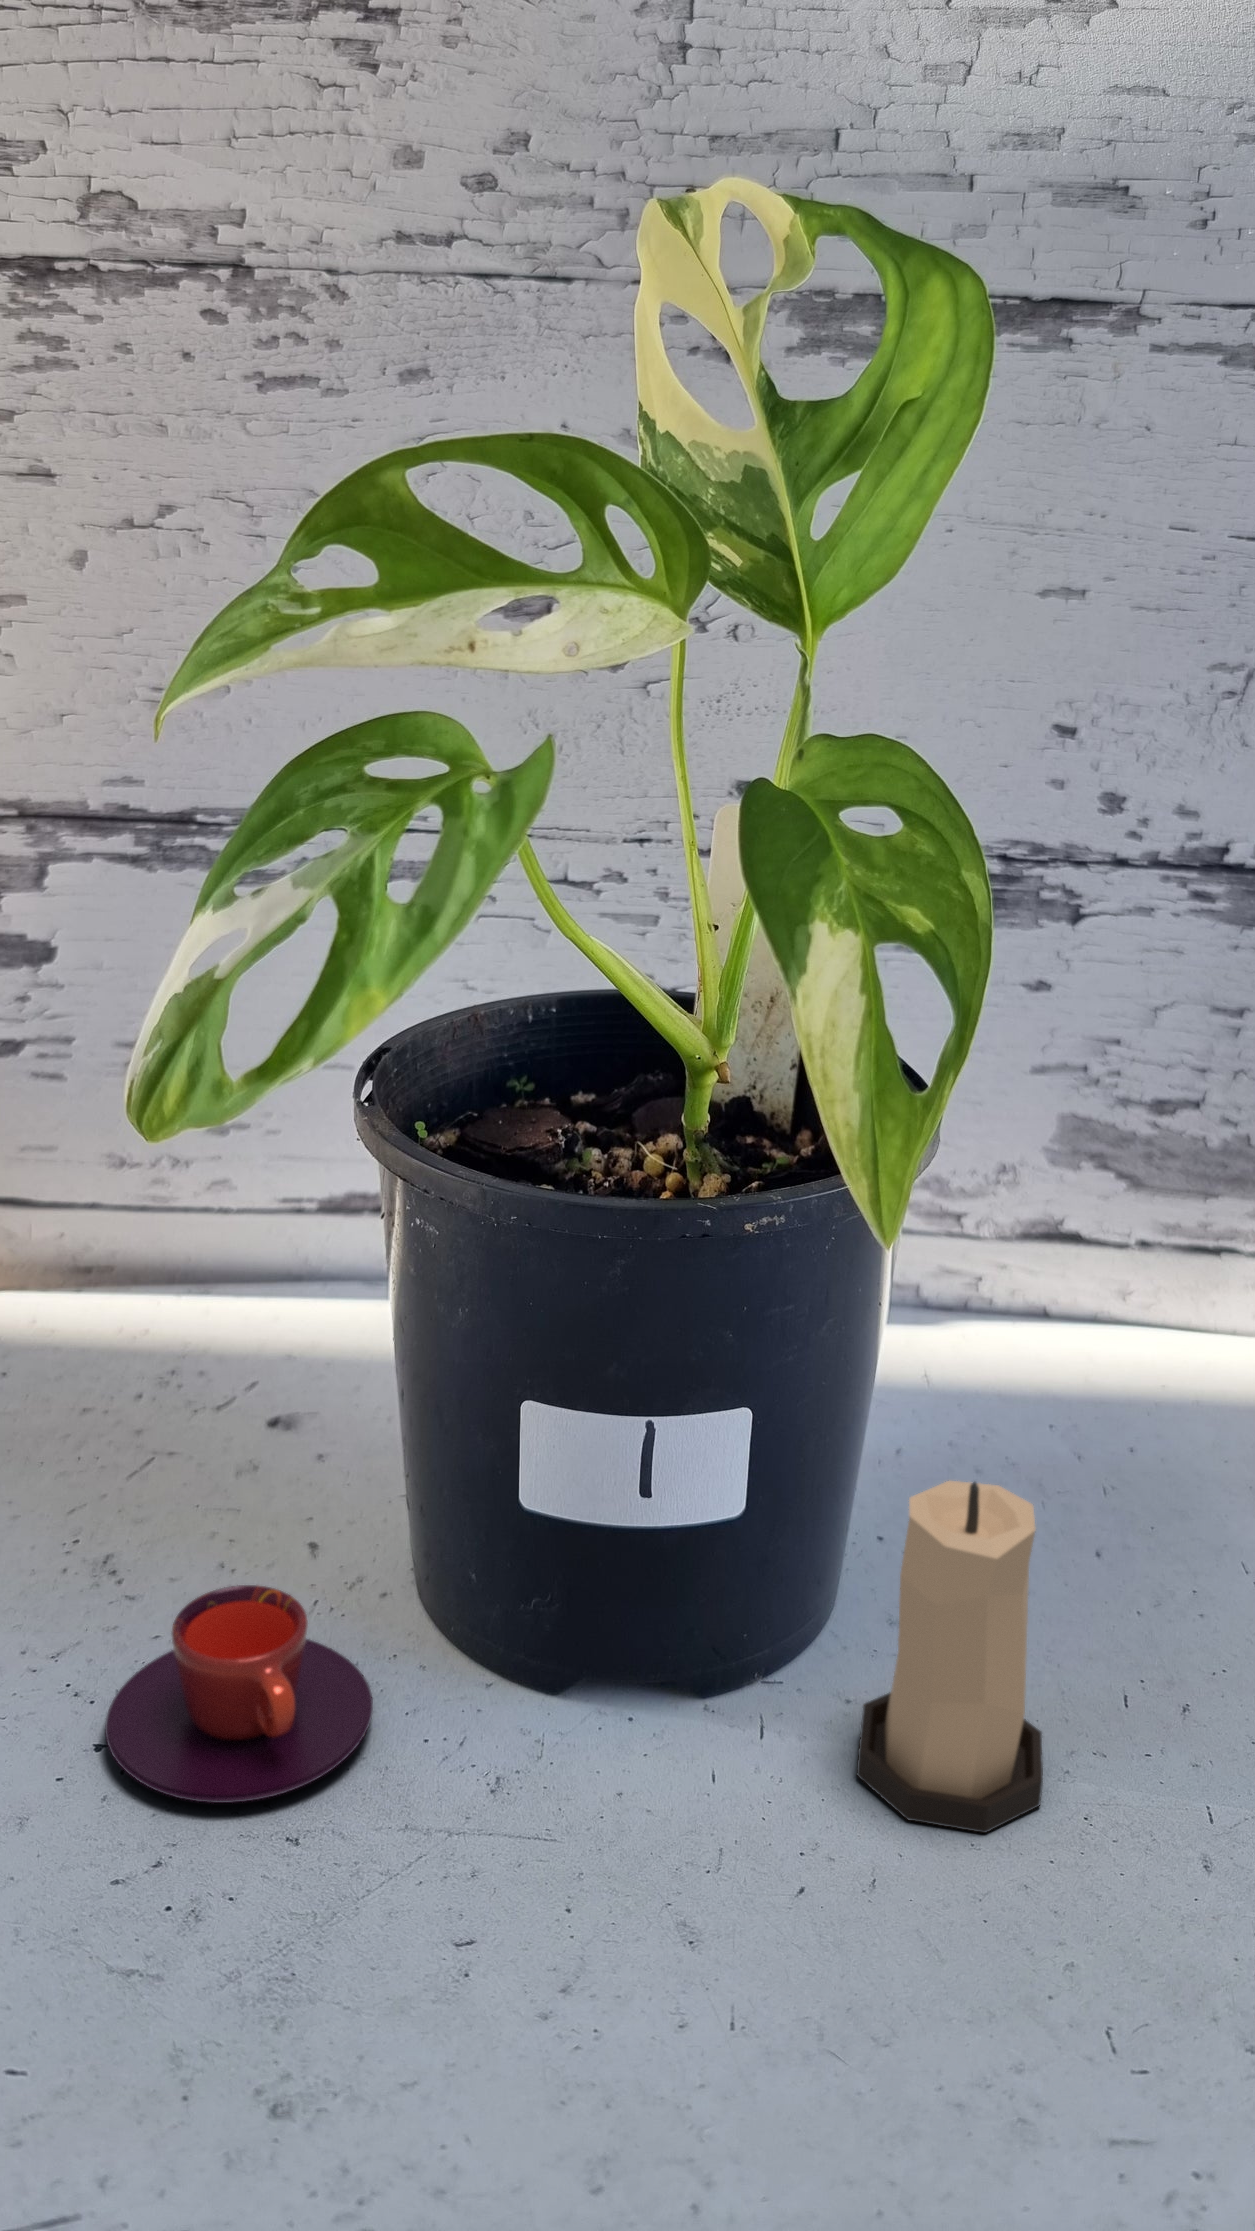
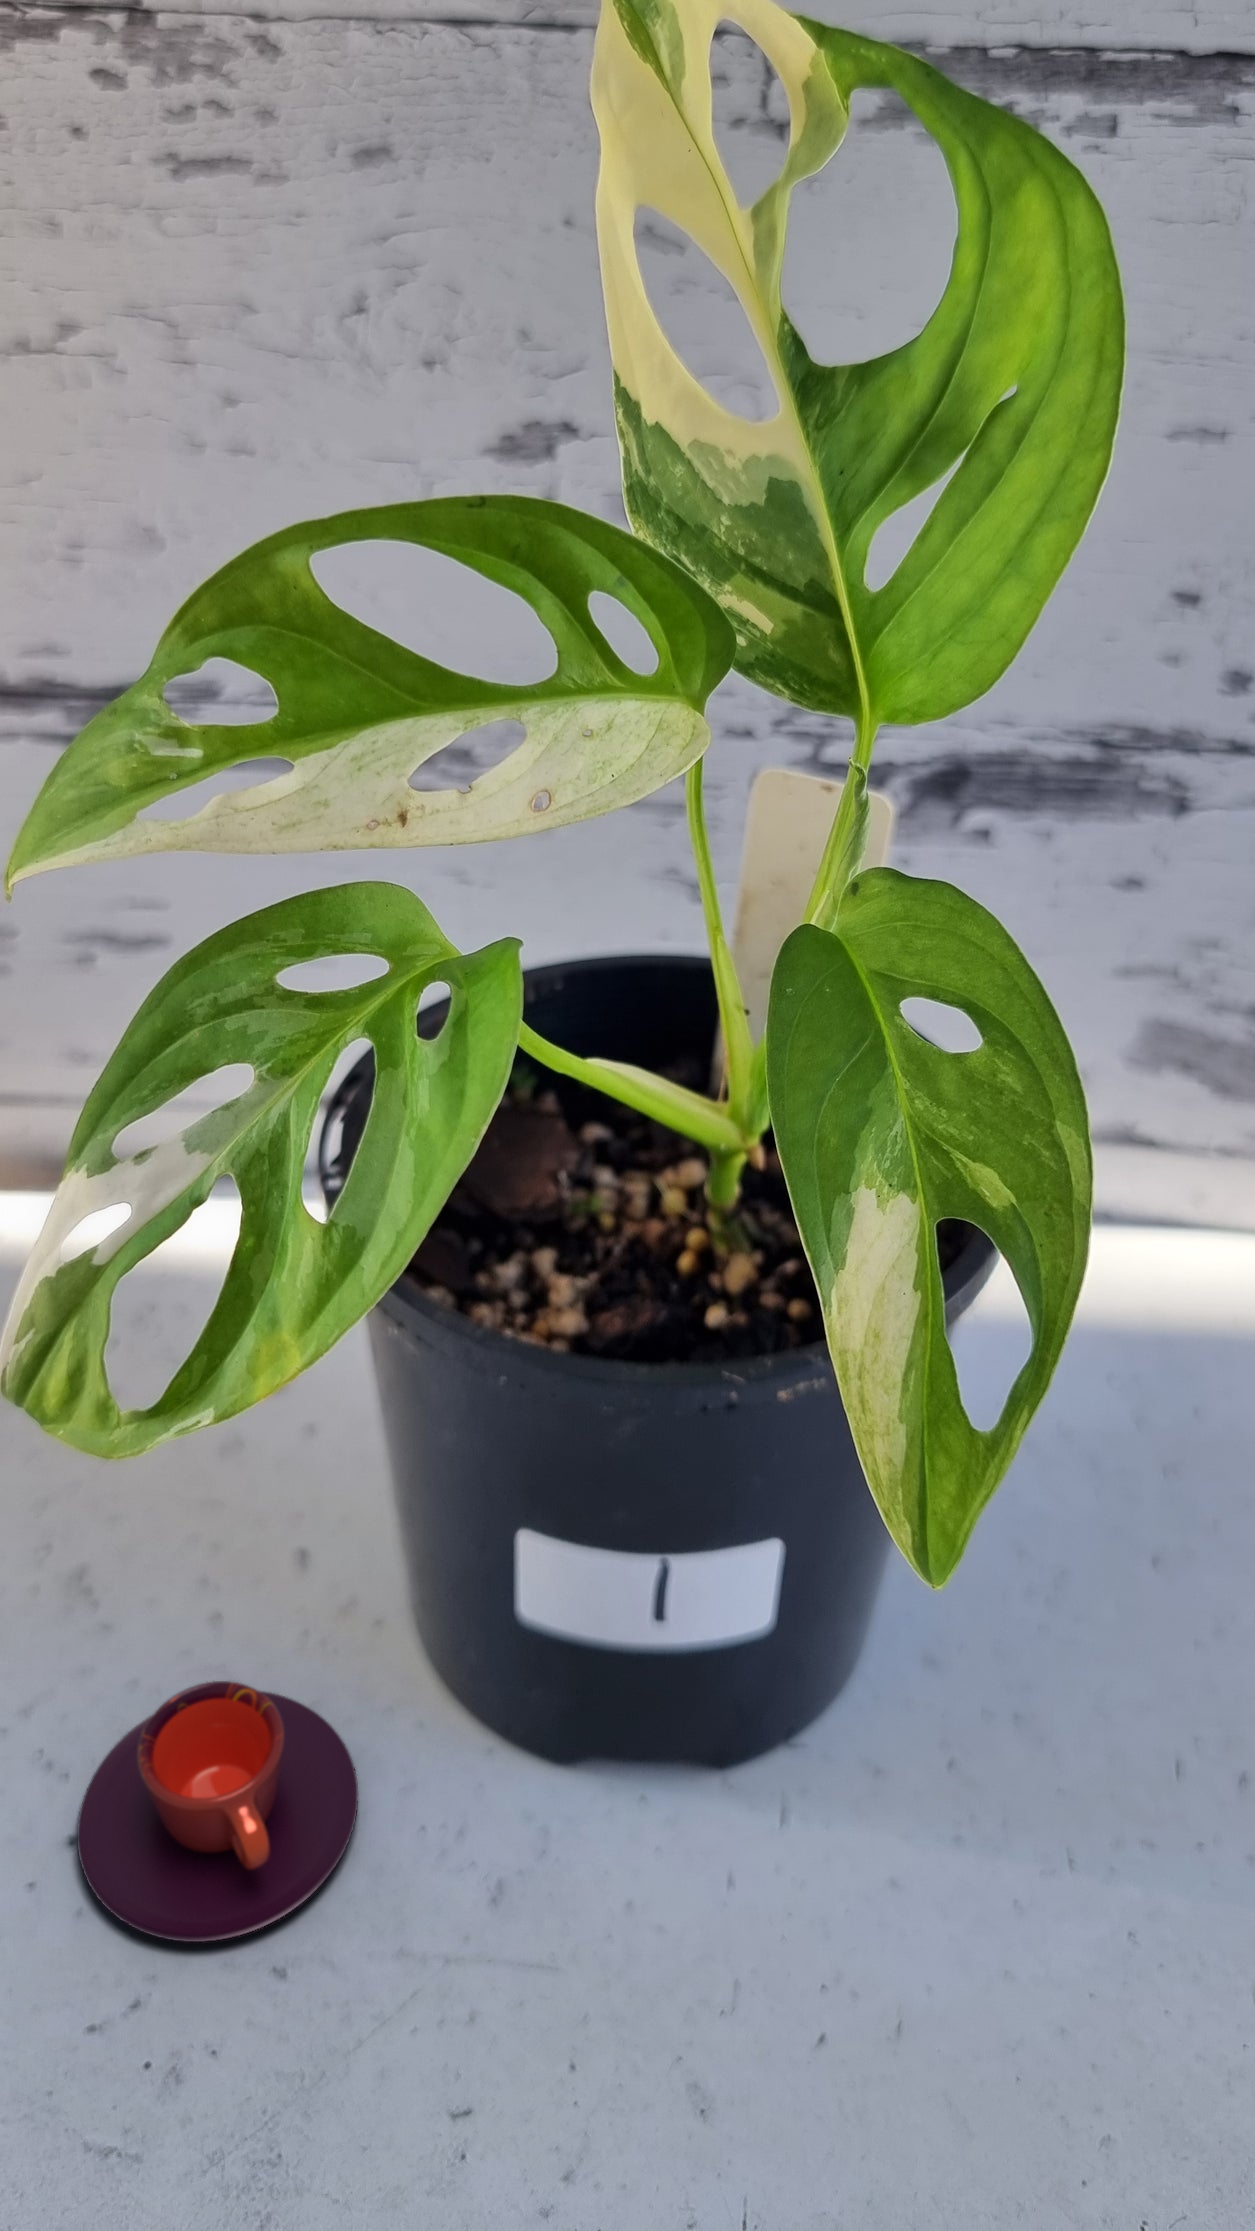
candle: present [856,1481,1043,1833] -> none [864,1632,1072,1981]

